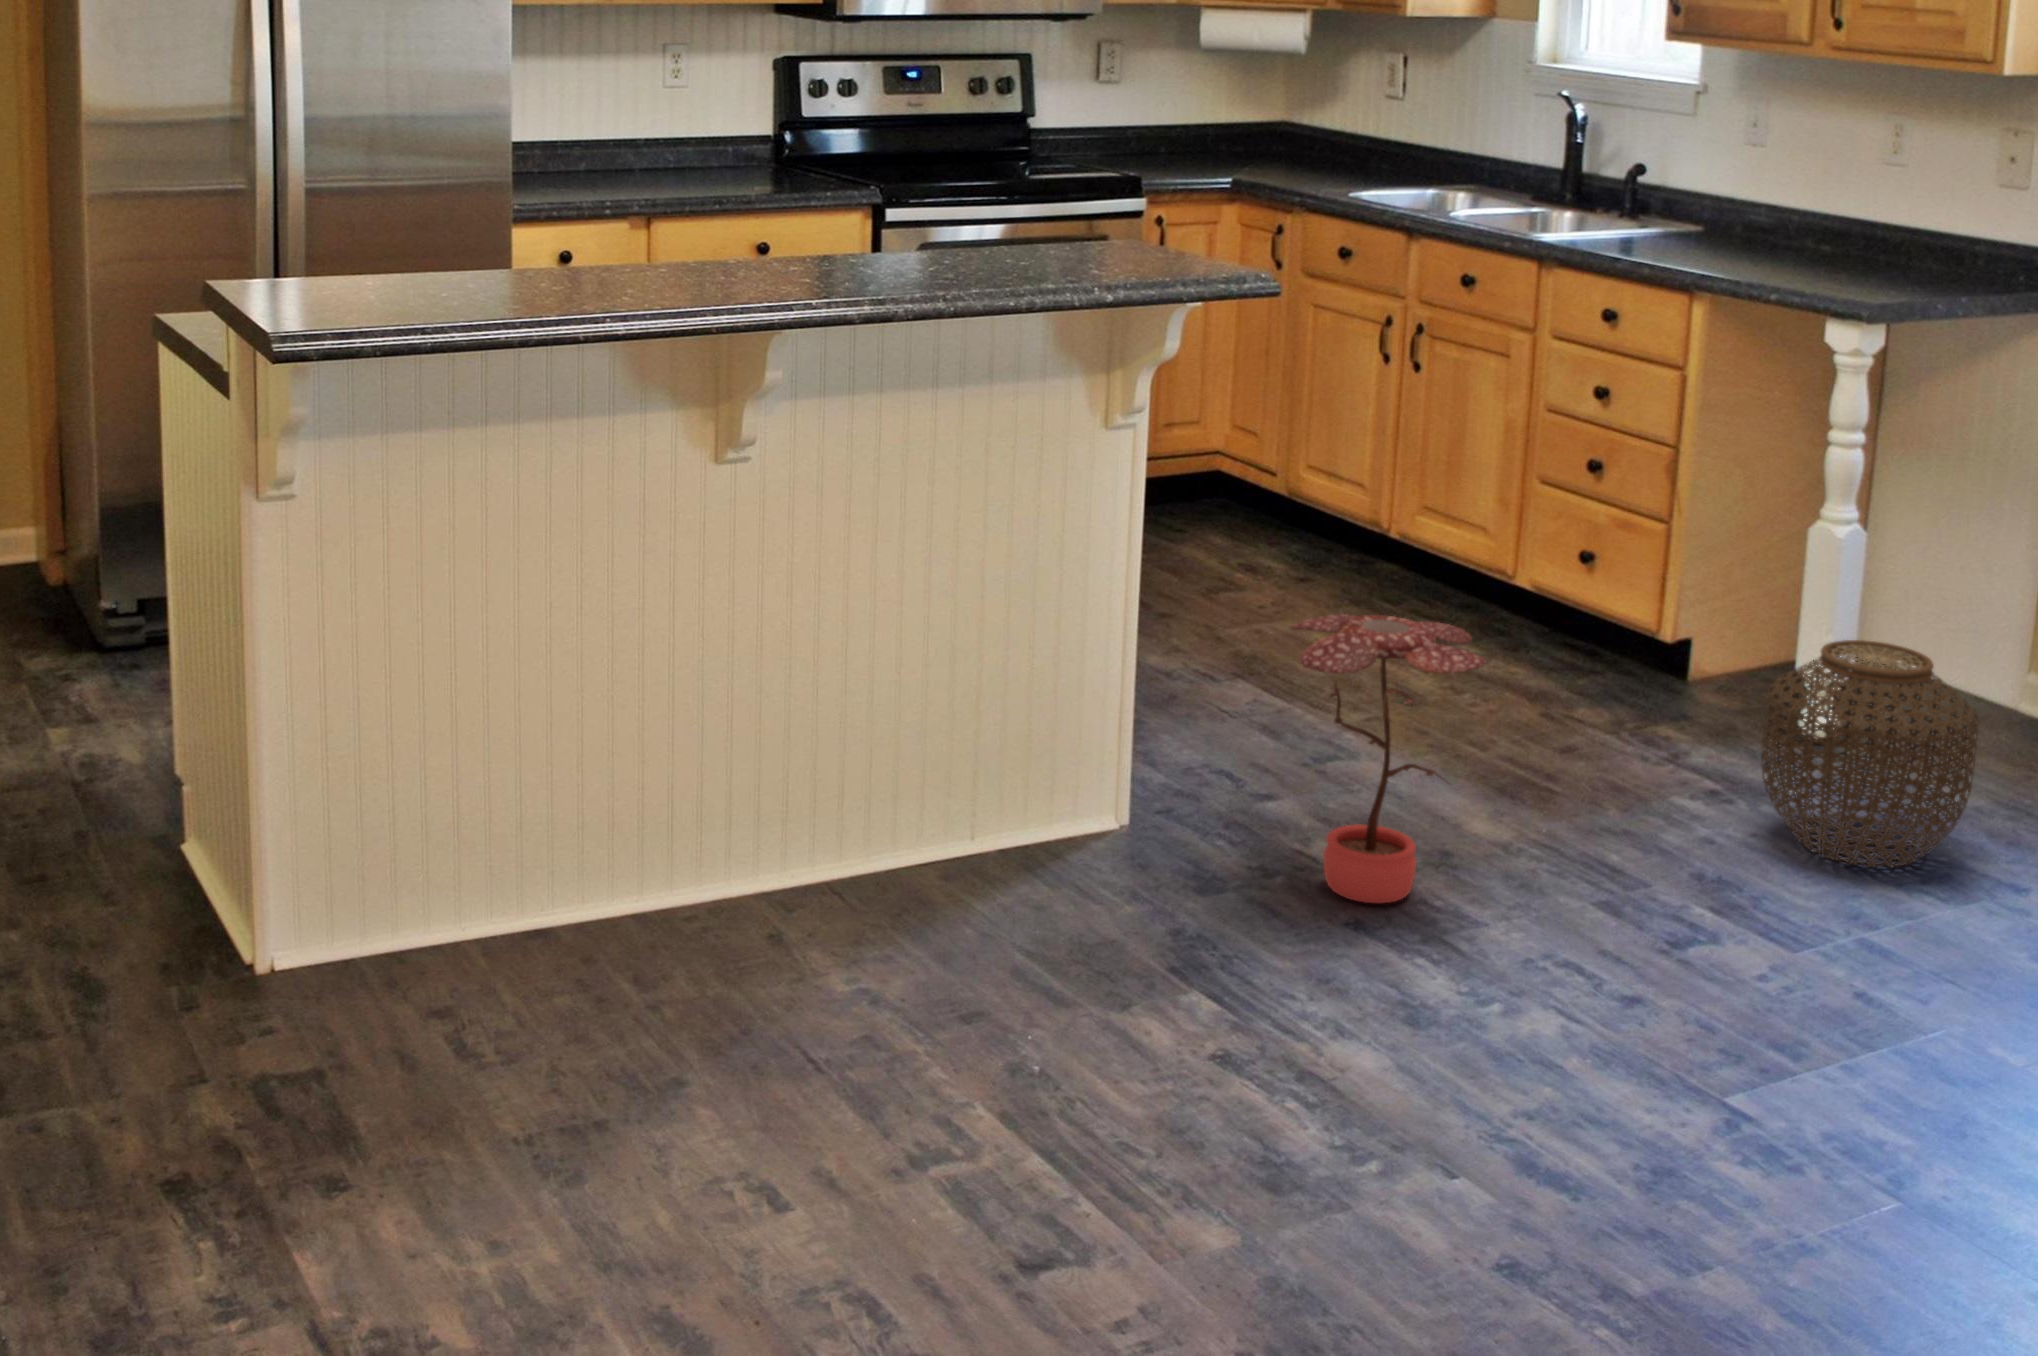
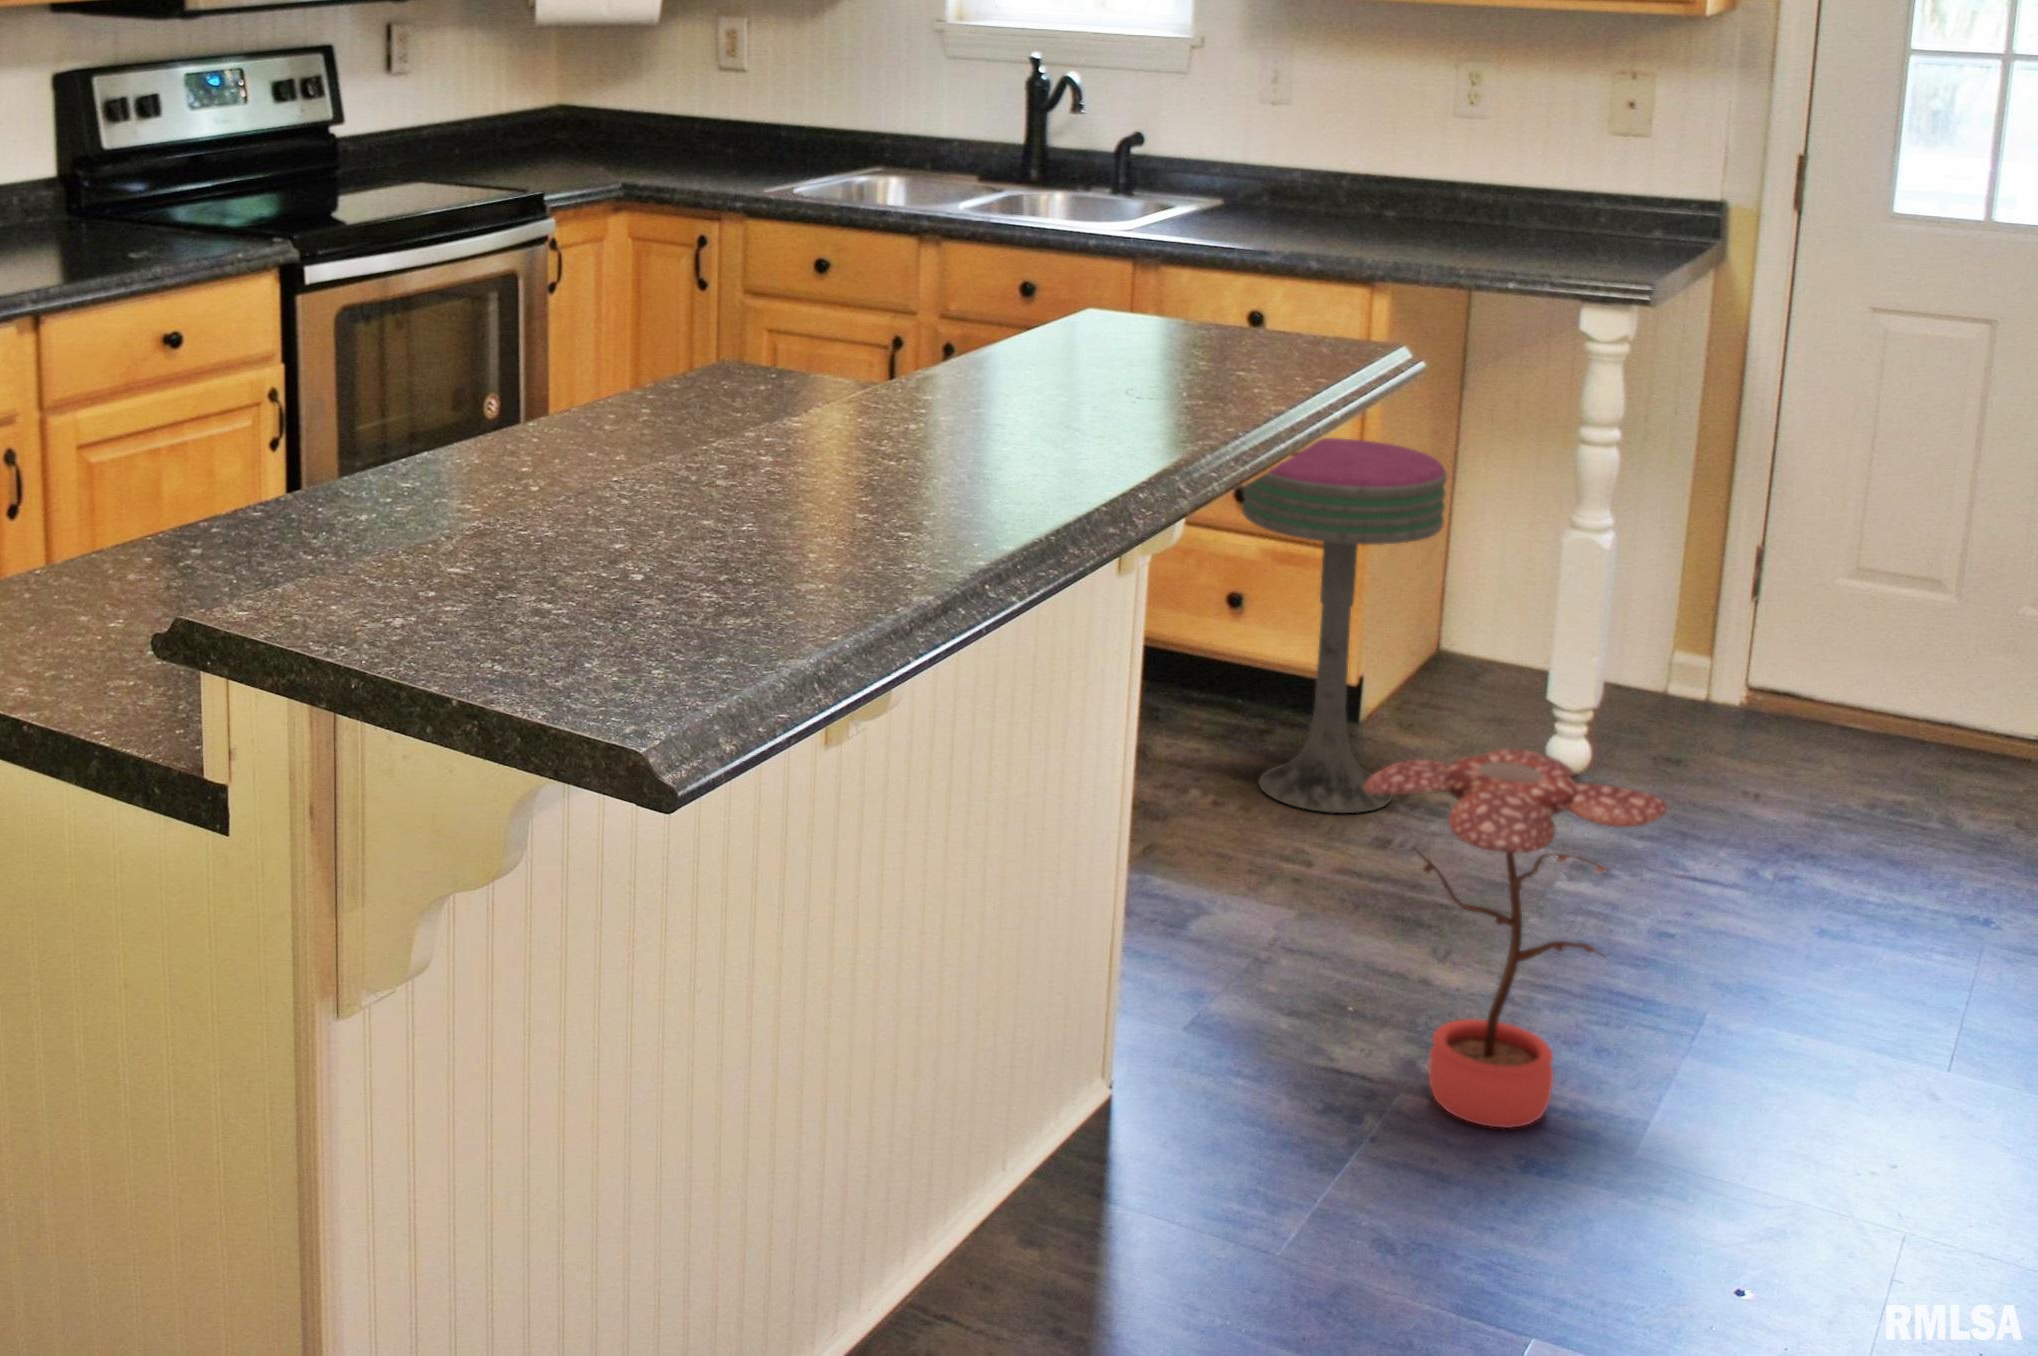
bar stool: none [1510,413,1683,728] -> present [1242,438,1447,813]
woven basket: present [1761,640,1979,868] -> none [1688,672,1946,932]

